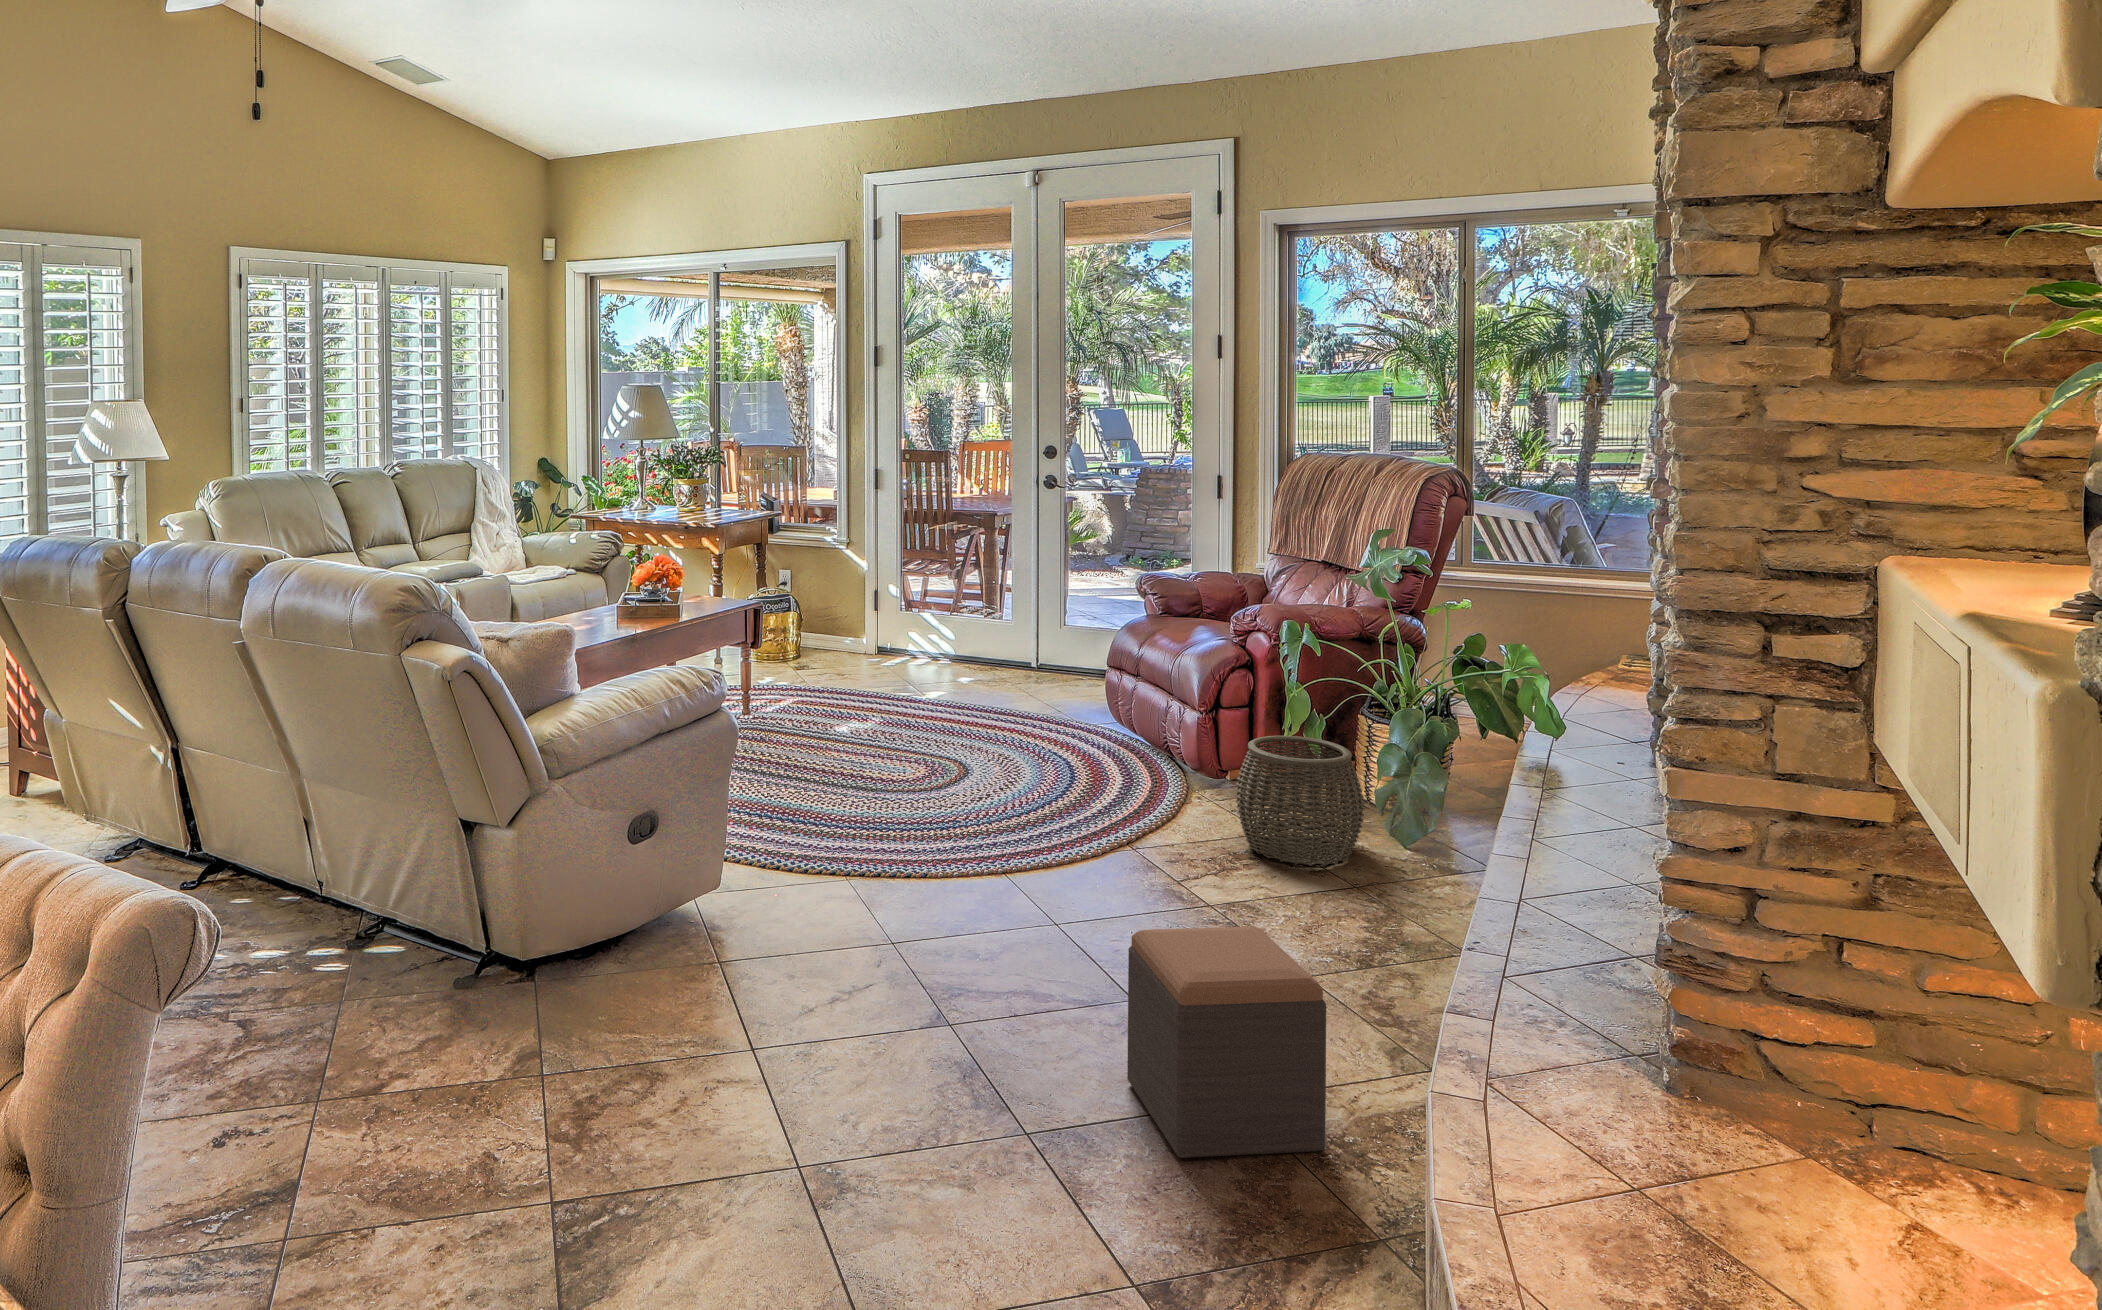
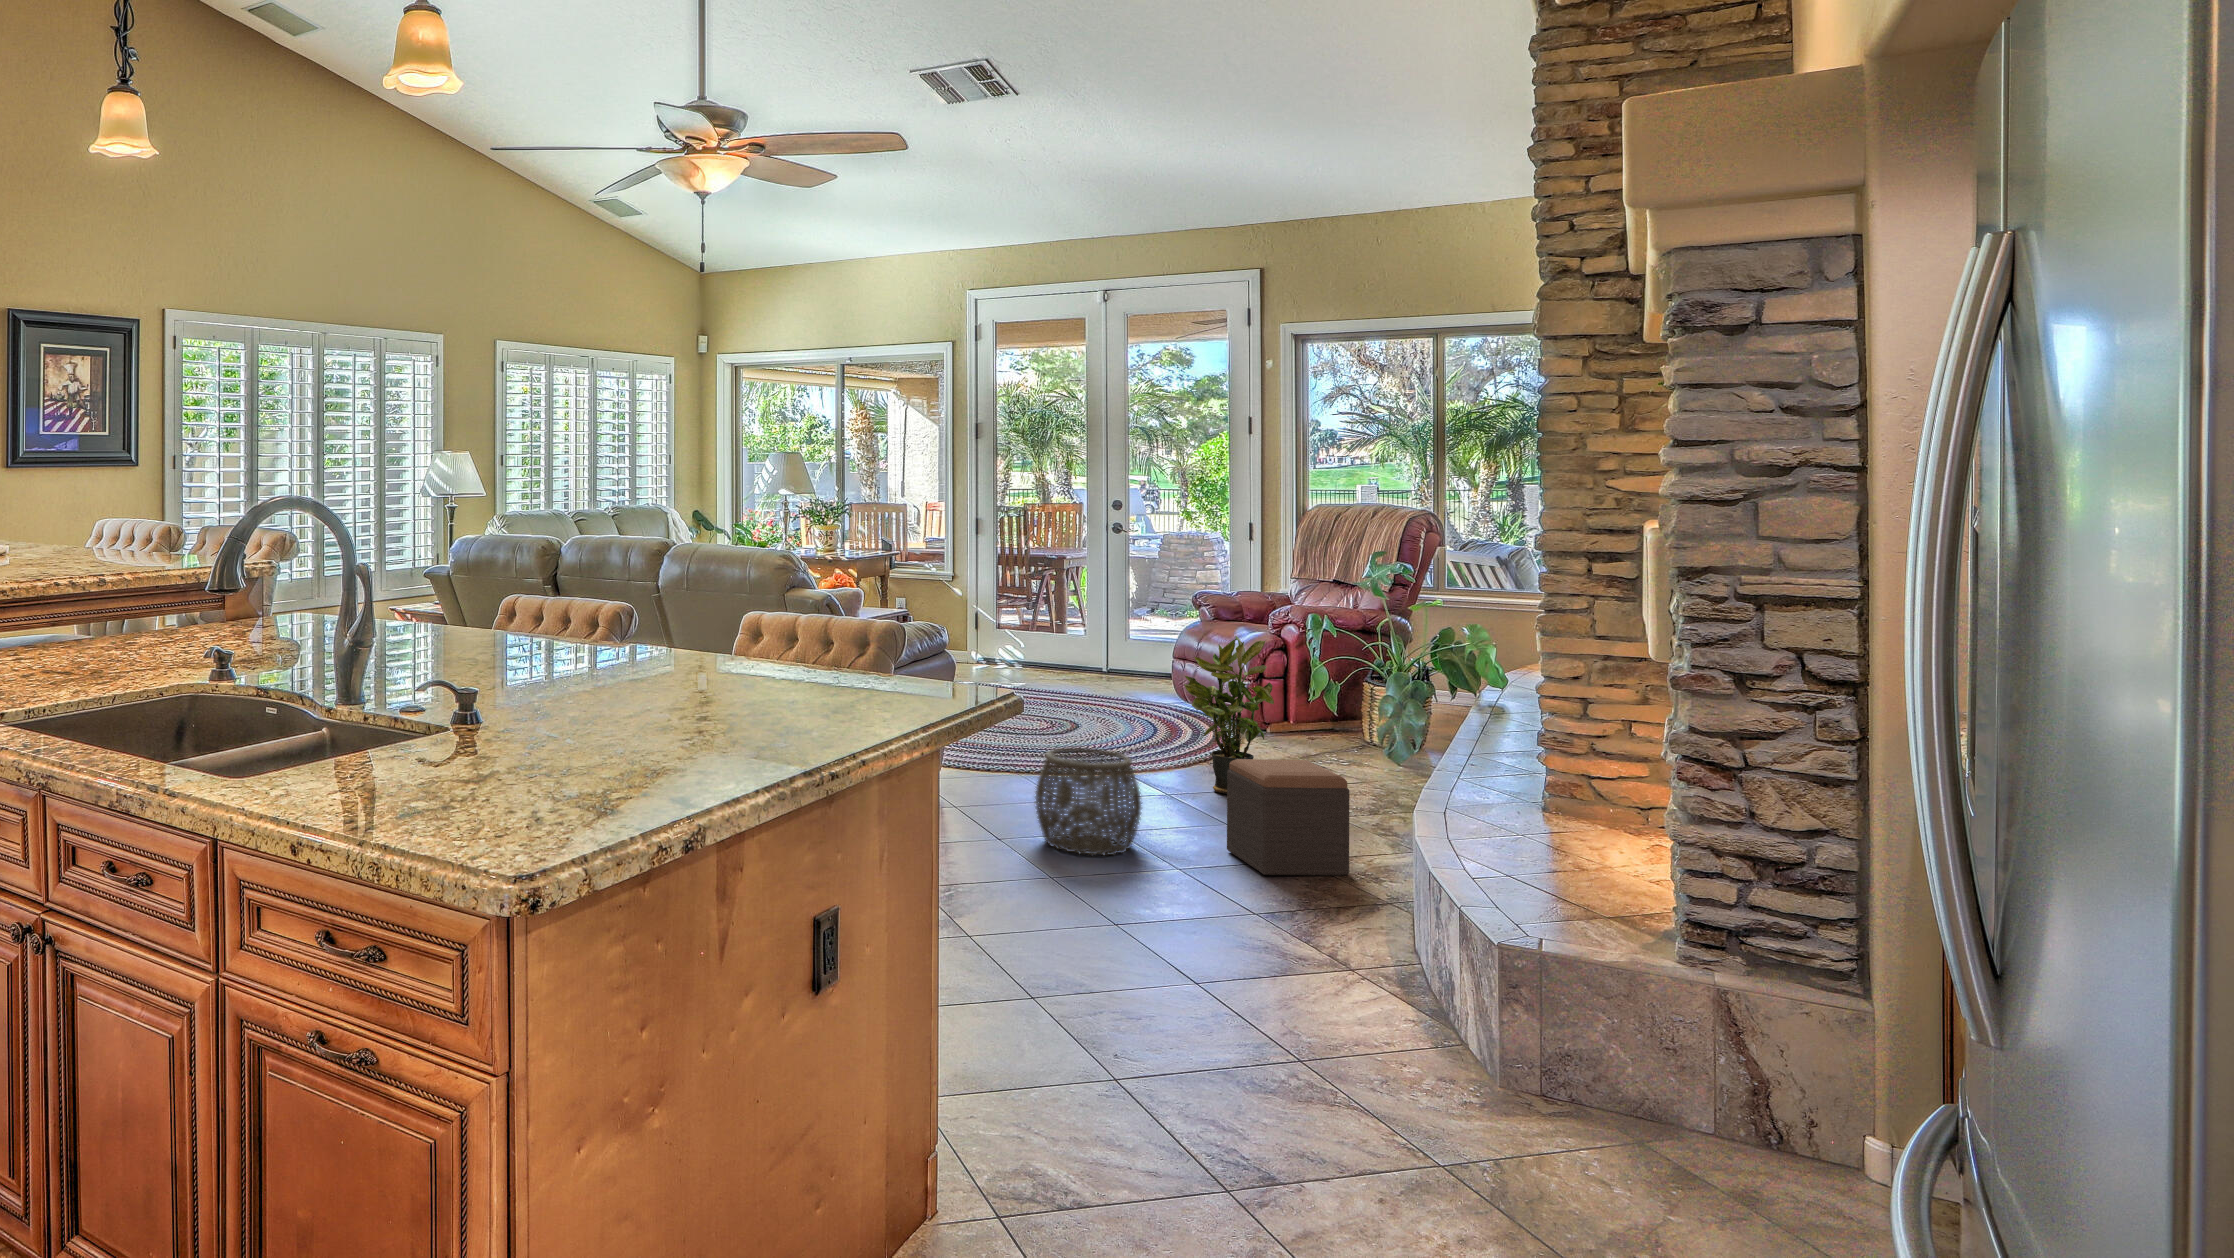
potted plant: none [1091,677,1223,926] -> present [1184,636,1274,794]
woven basket: present [1235,736,1365,866] -> present [1035,747,1141,855]

